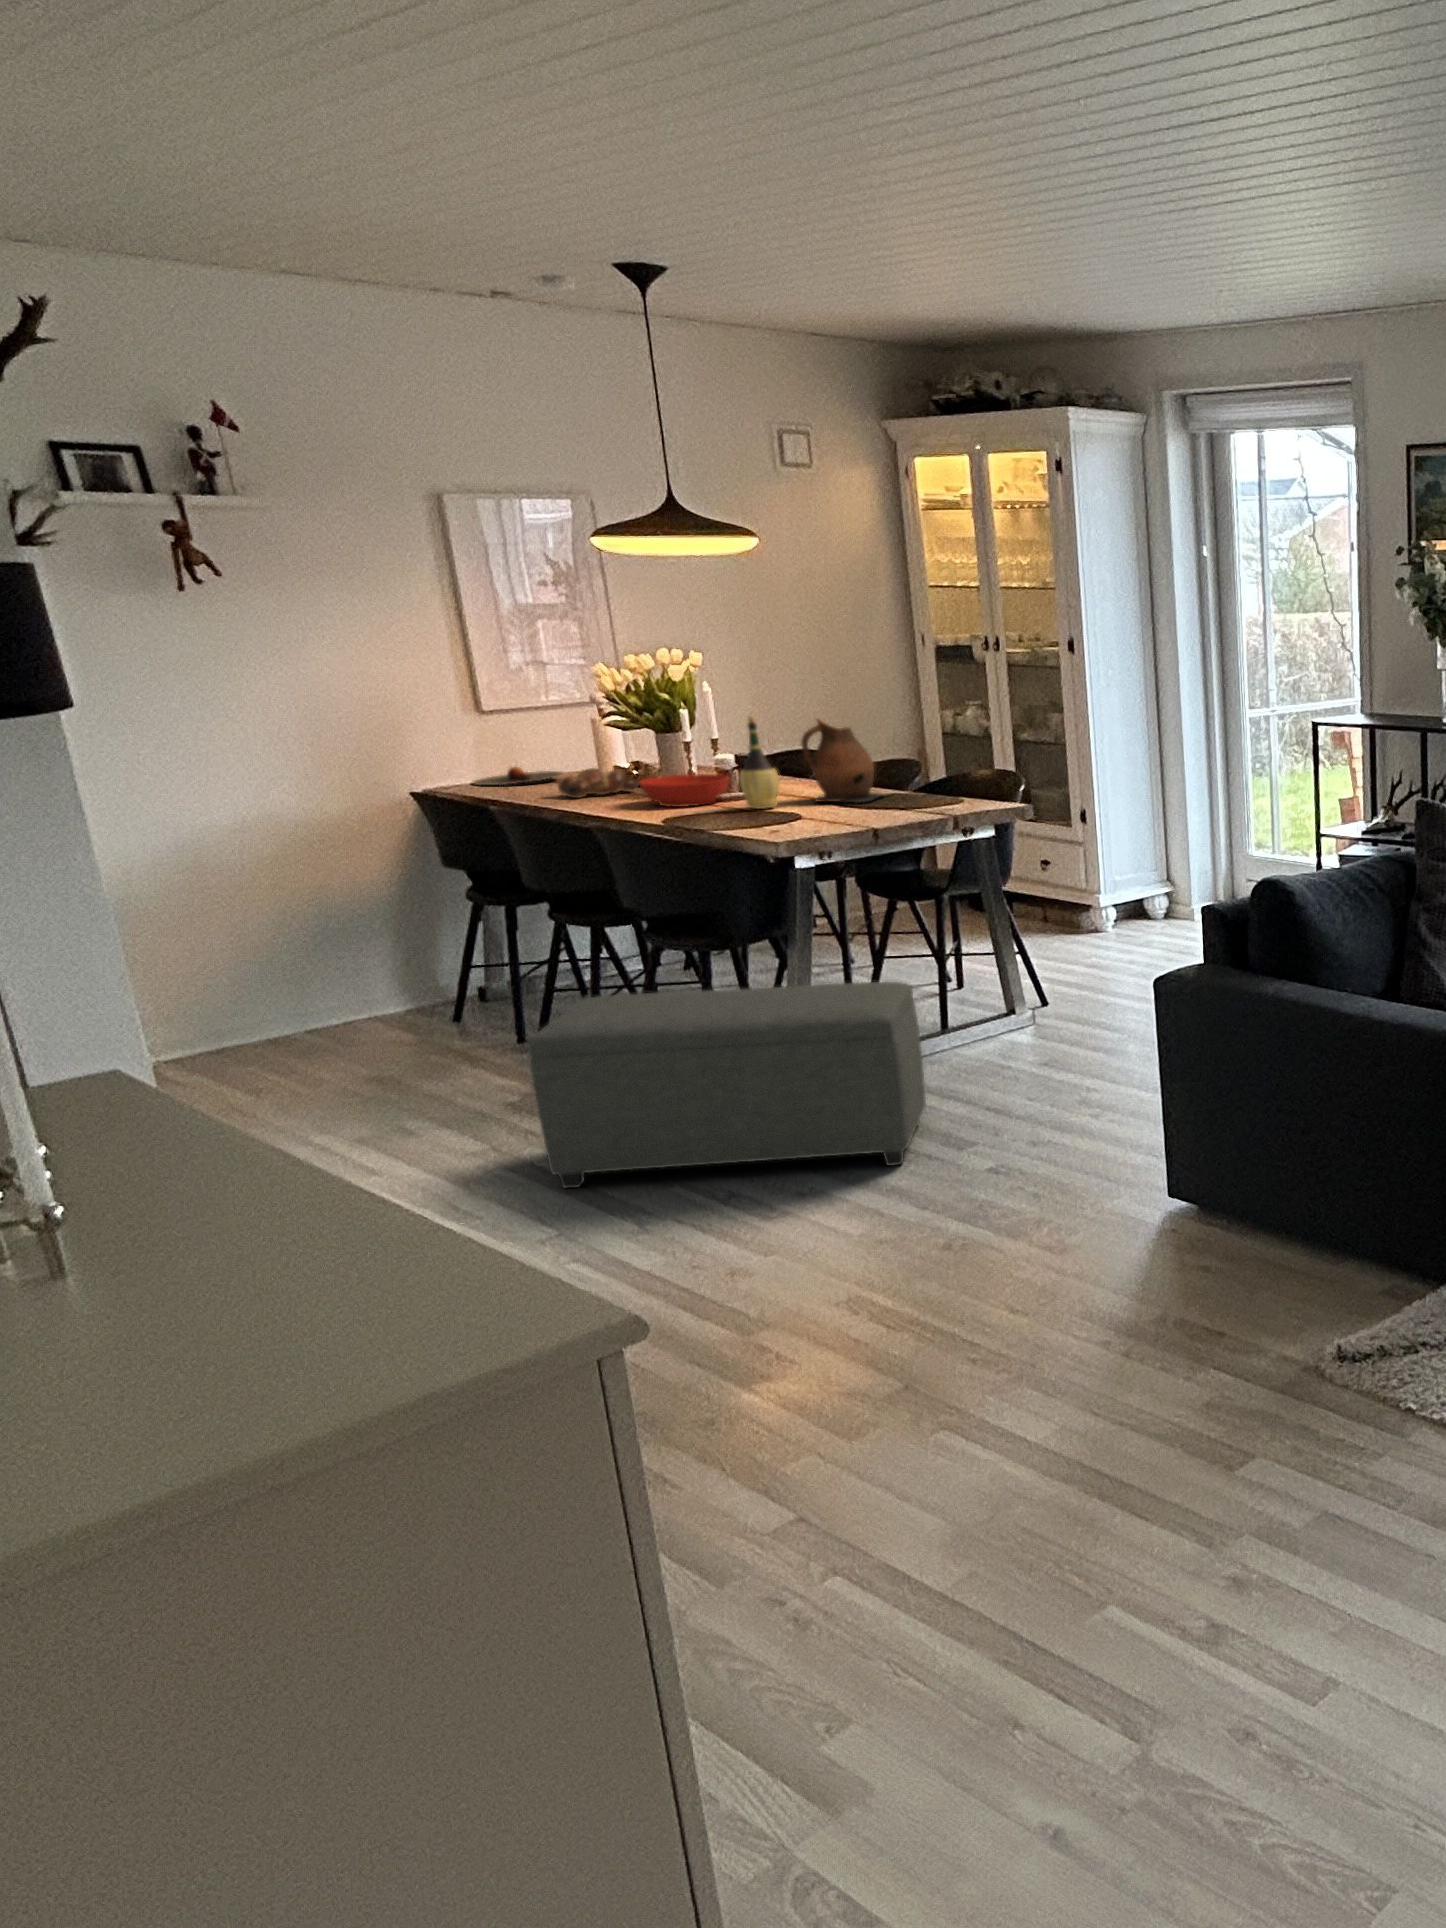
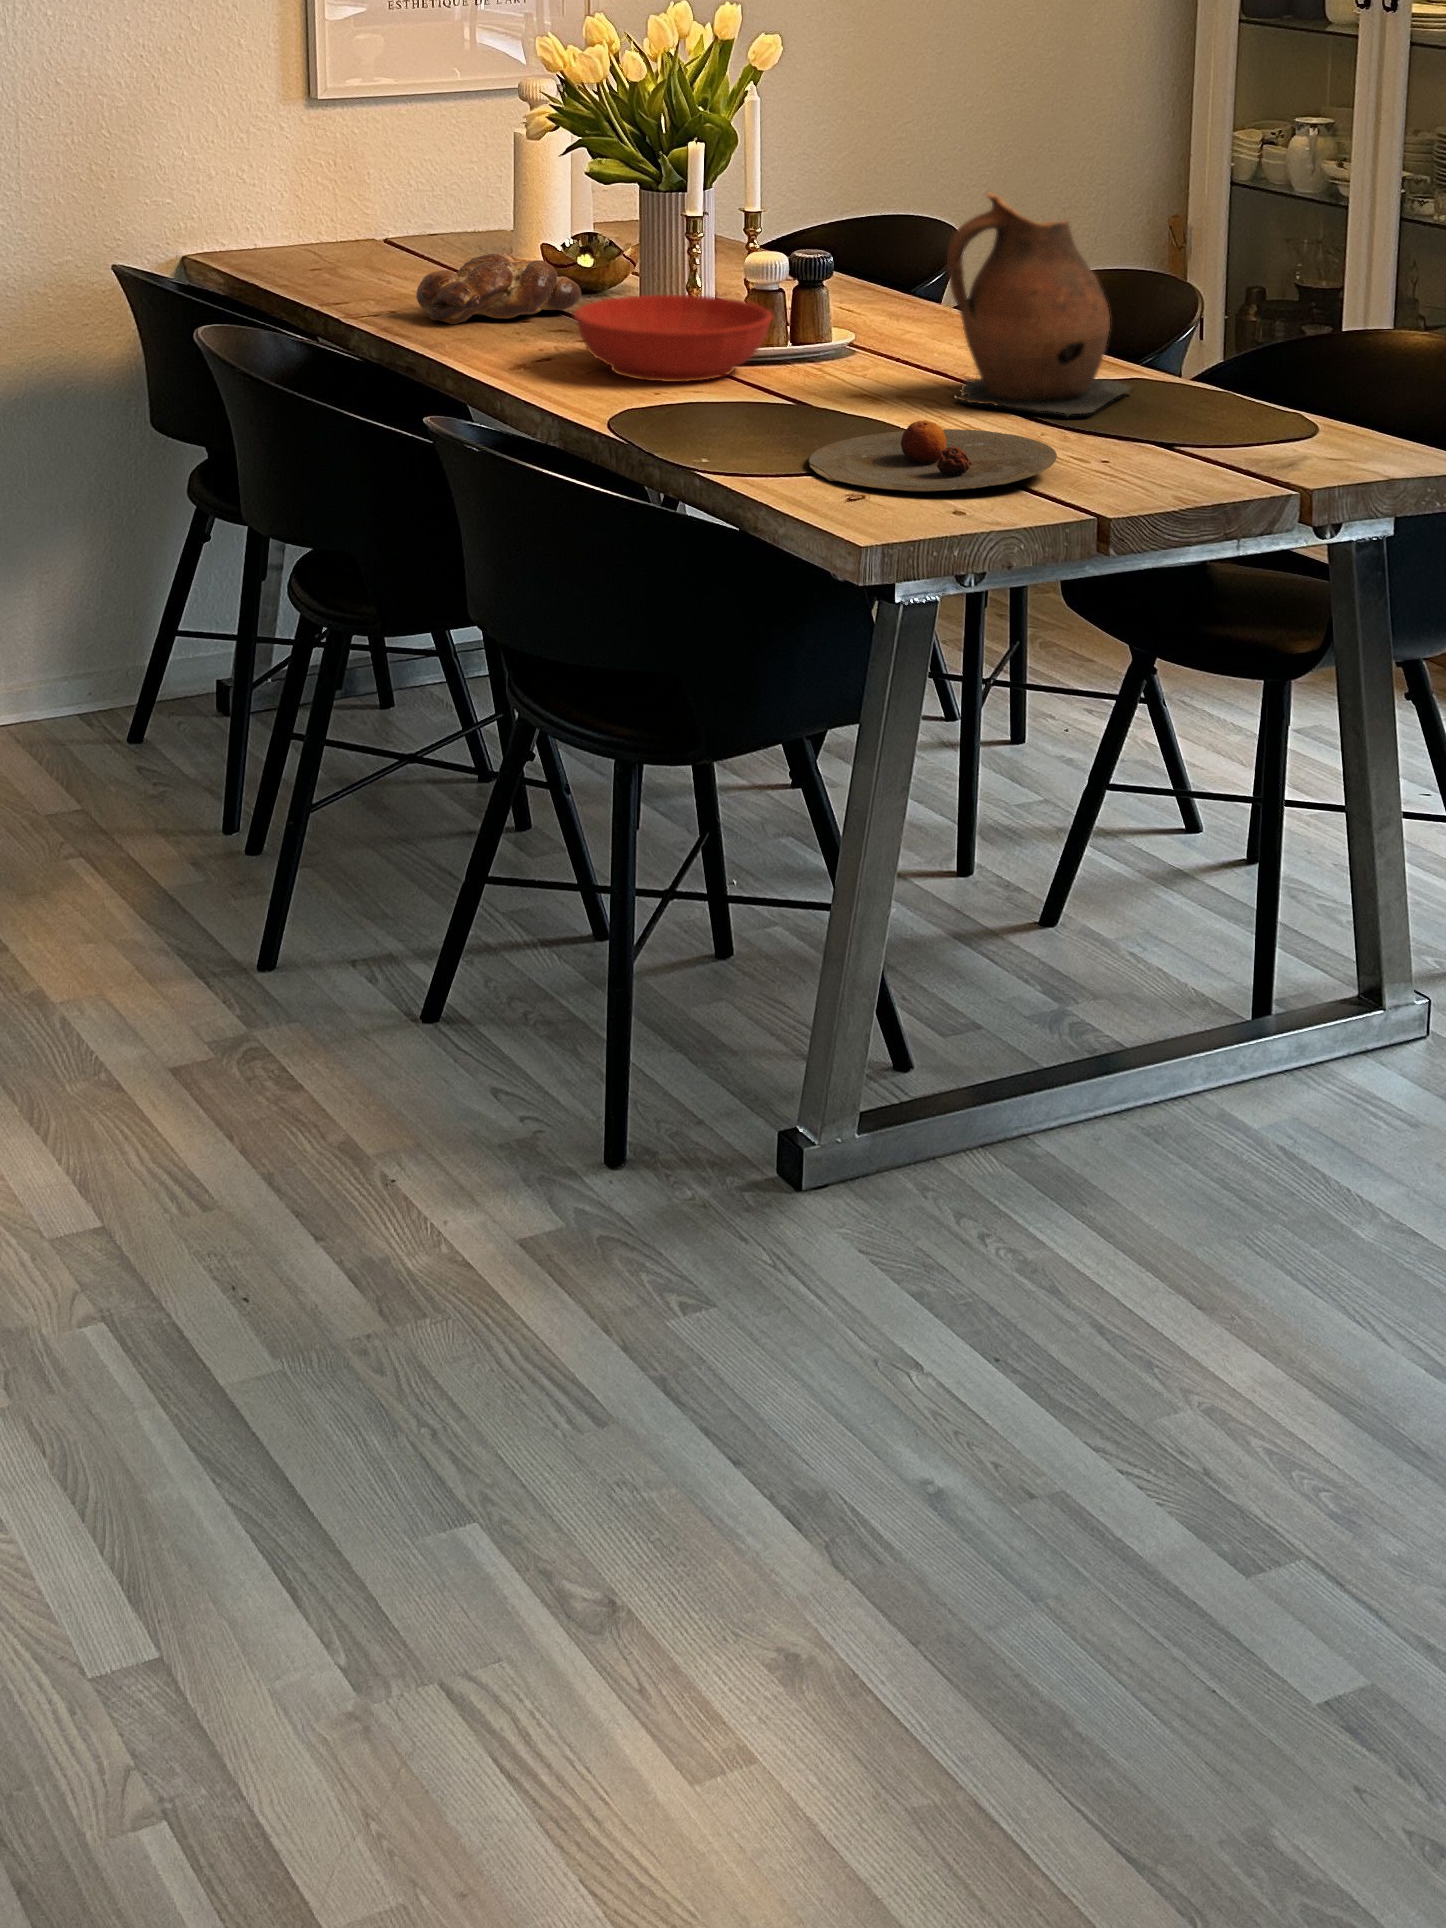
wine bottle: present [739,717,779,809] -> none [793,186,885,413]
plate: present [473,767,562,785] -> present [809,421,1057,491]
ottoman: present [528,982,926,1188] -> none [165,940,1174,1662]

